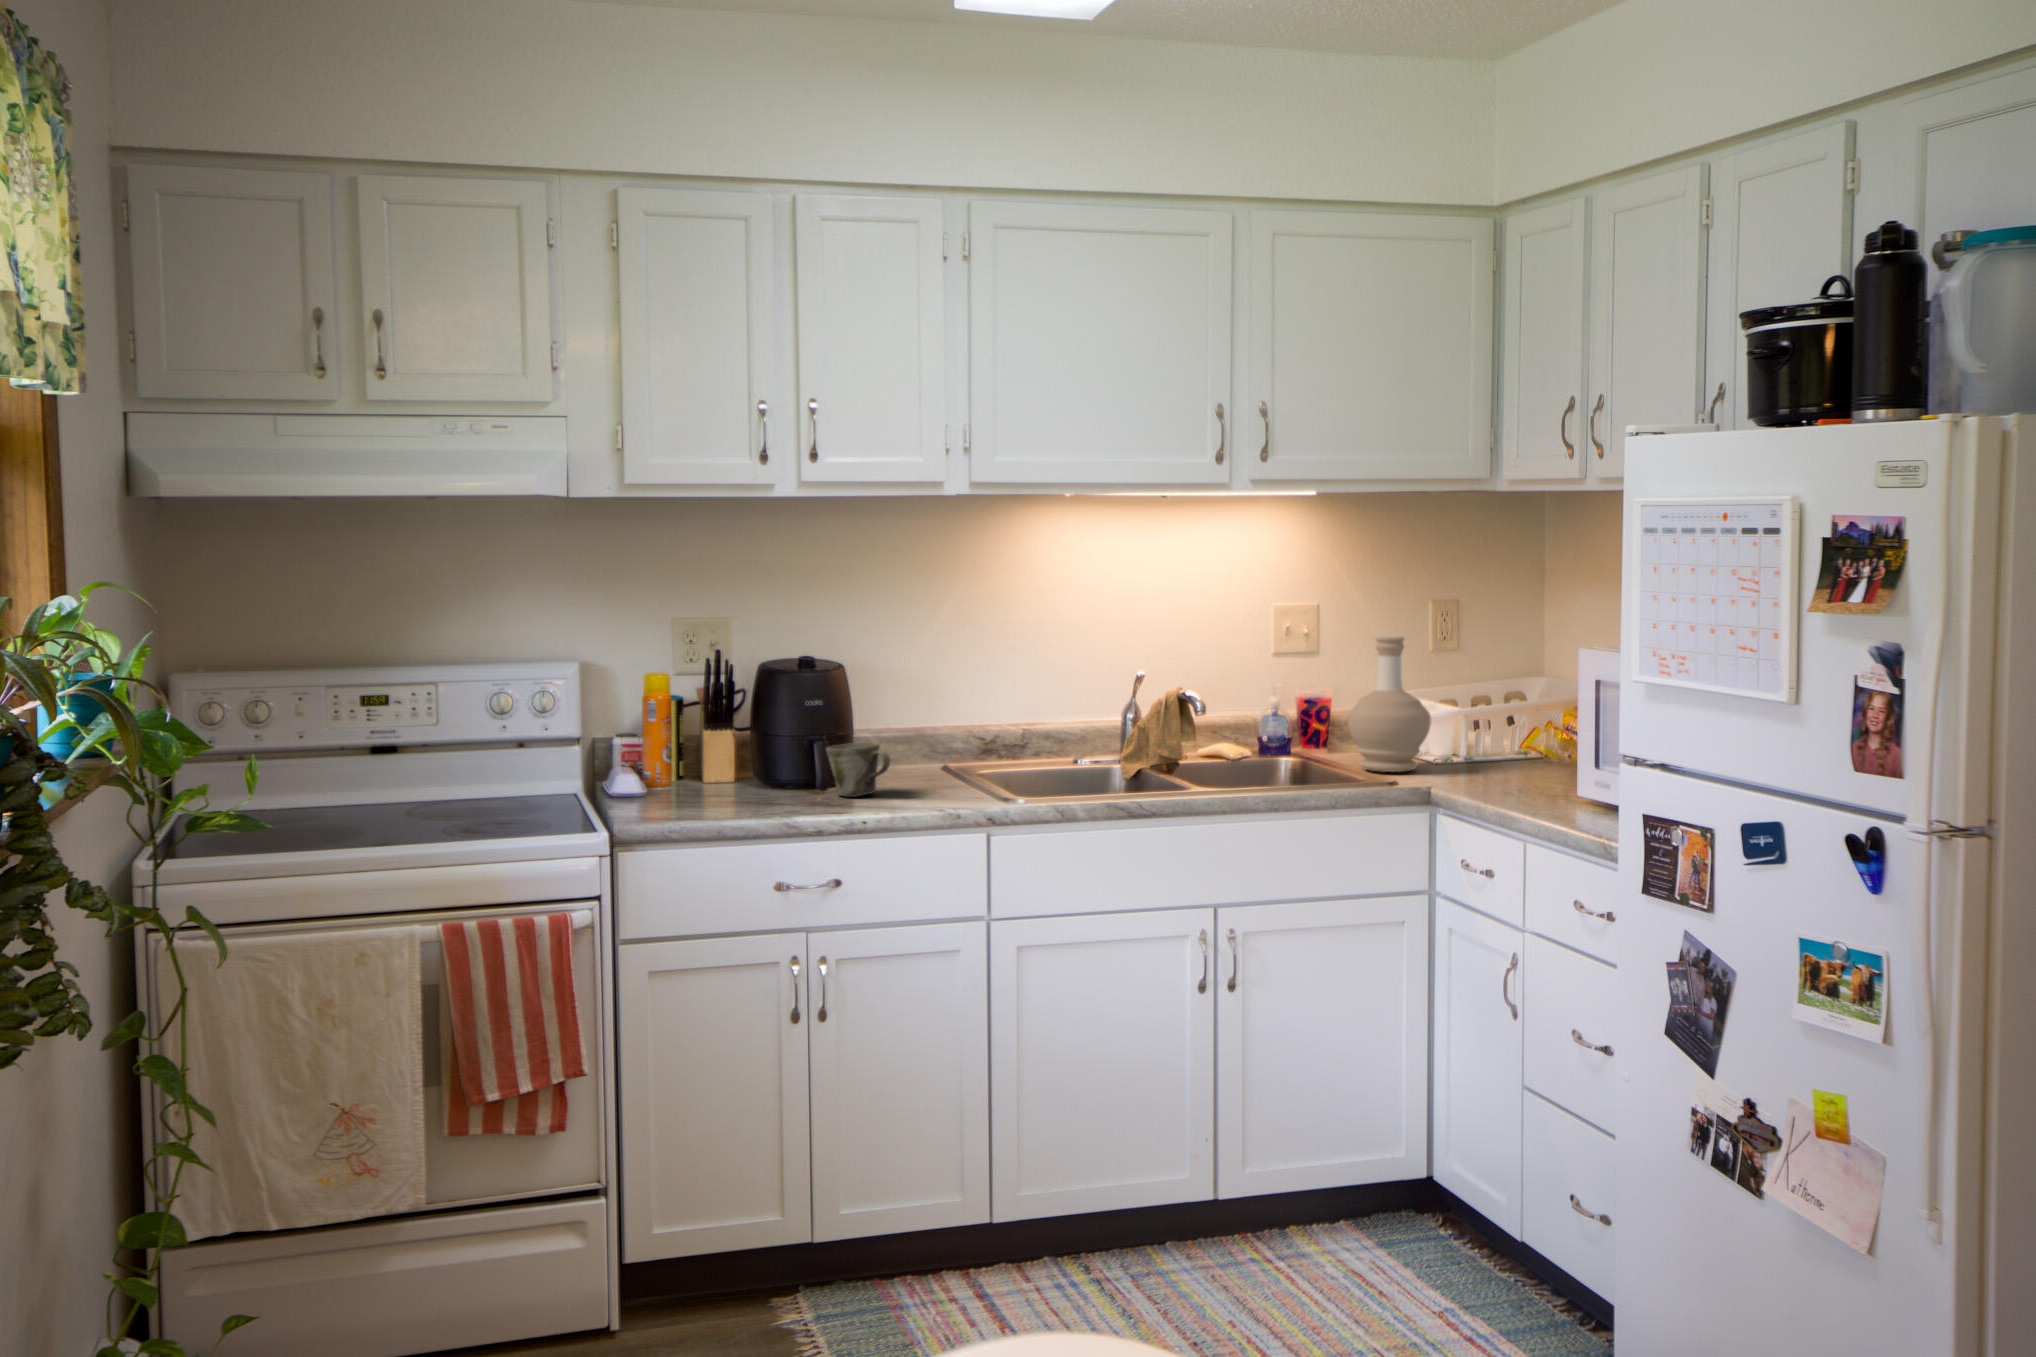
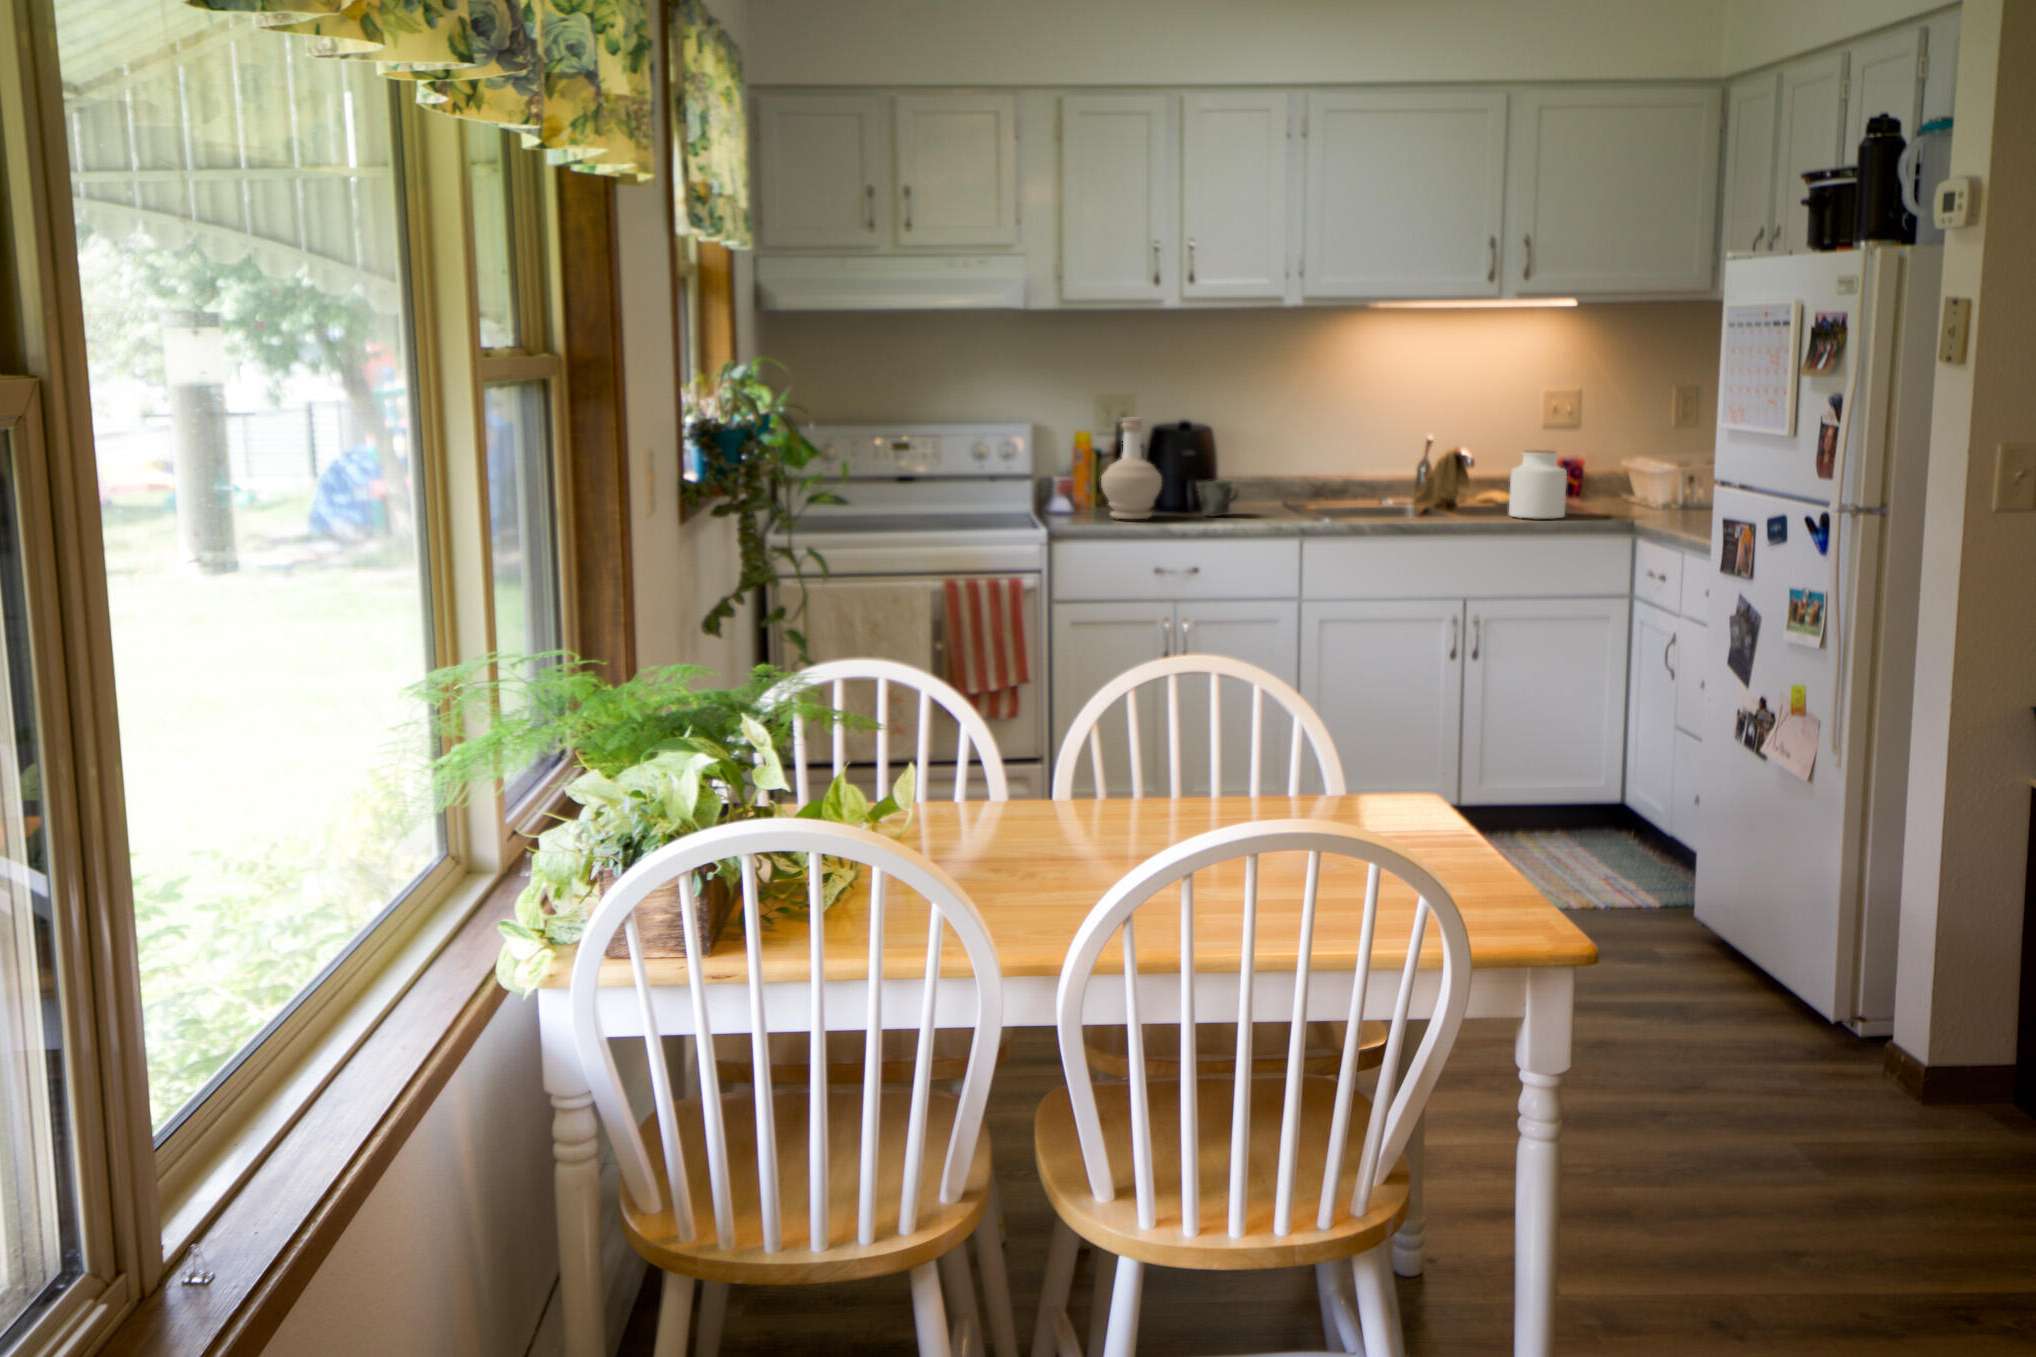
bottle: present [1348,636,1431,772] -> present [1101,418,1162,519]
jar: none [1260,693,1335,788] -> present [1509,450,1567,519]

